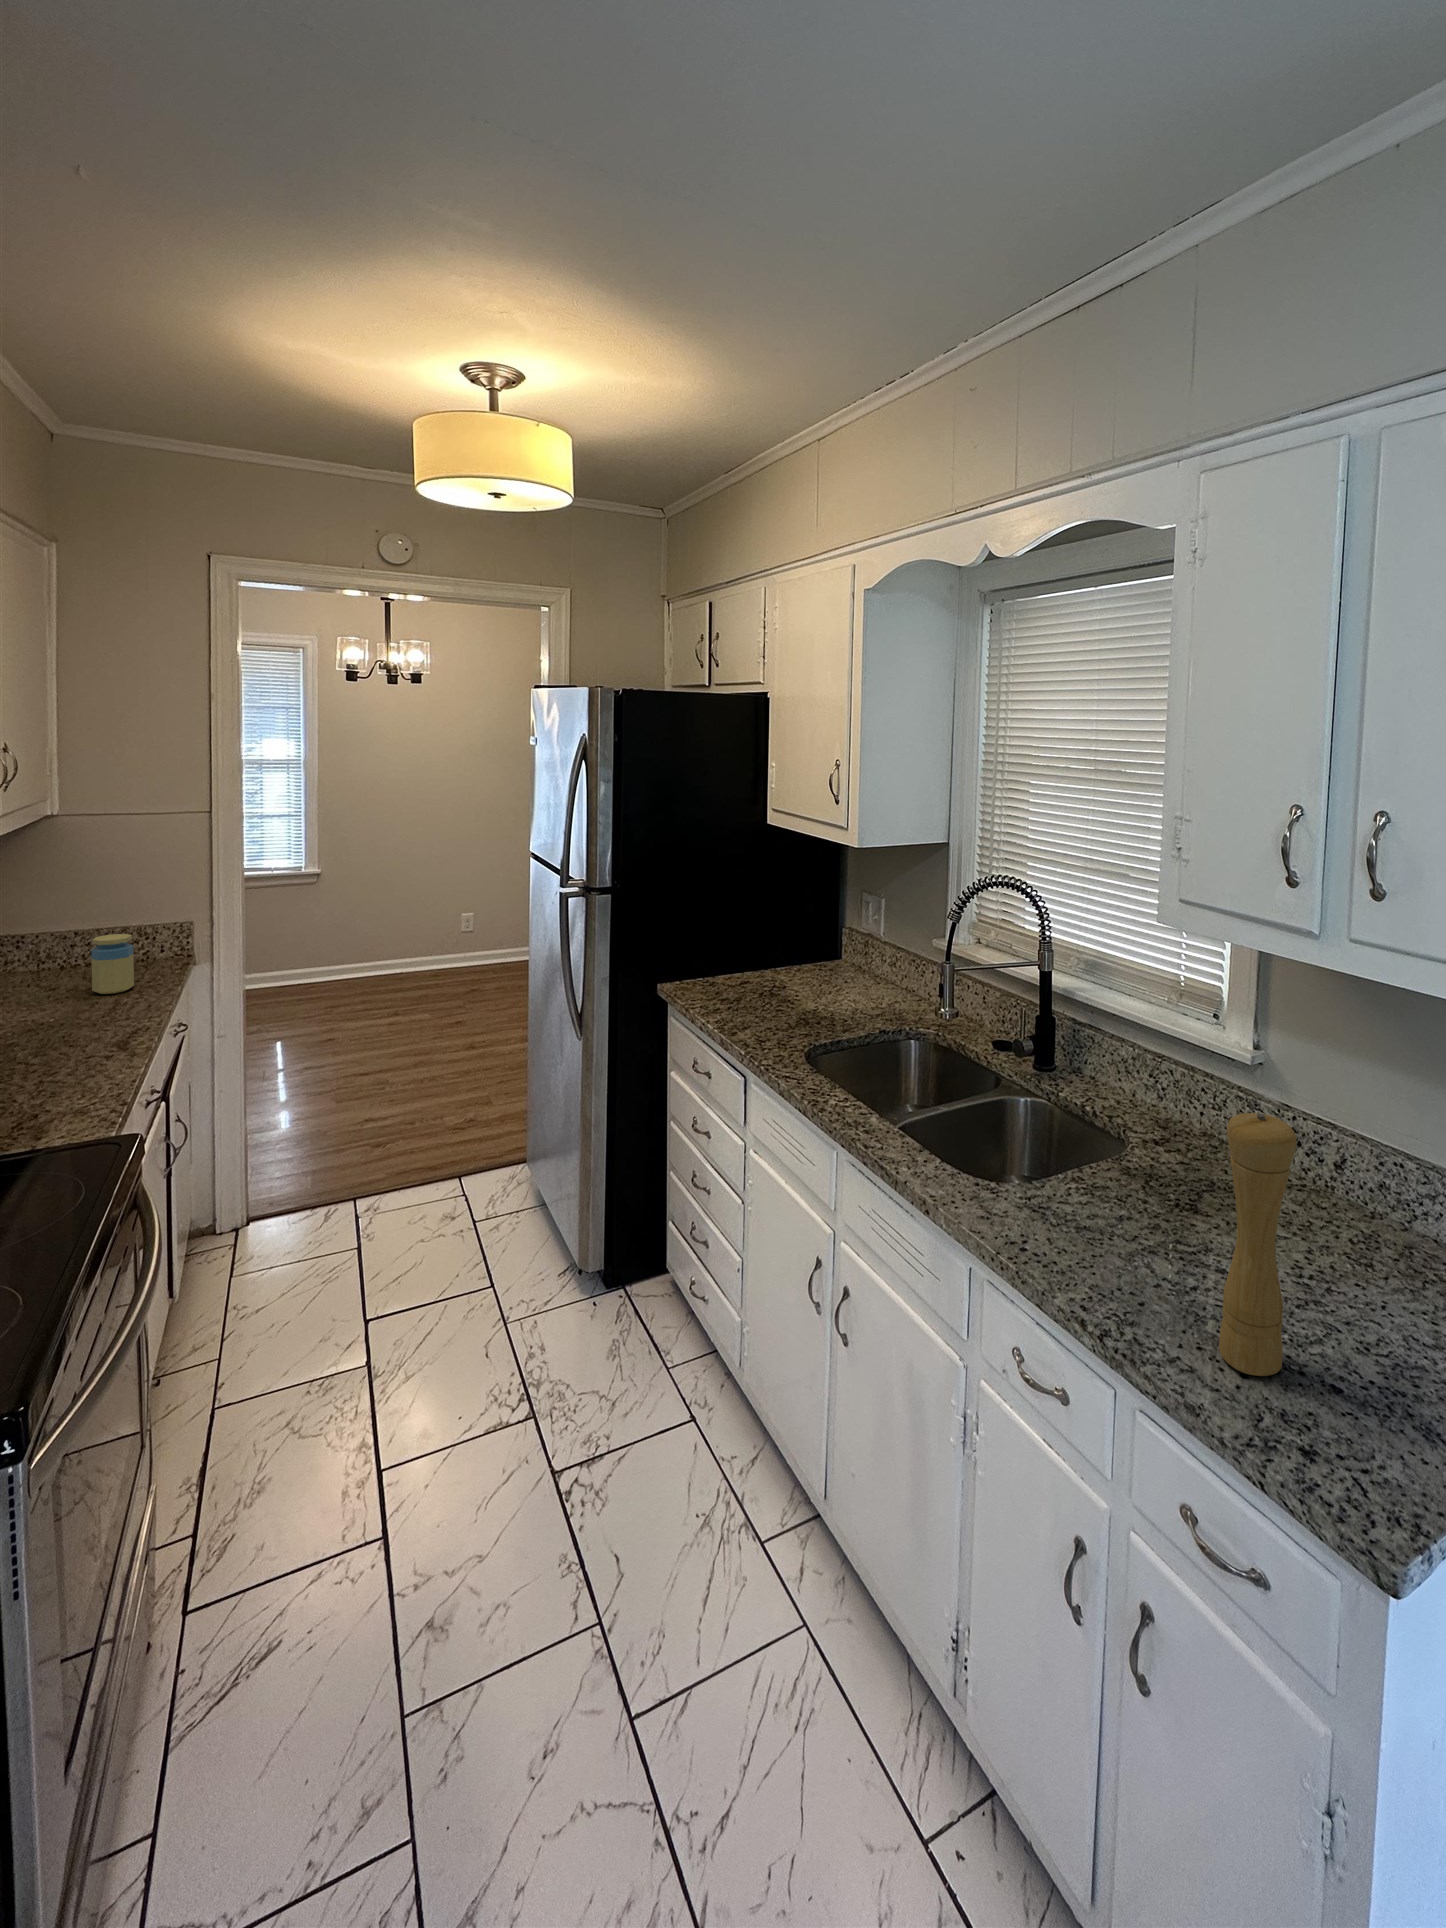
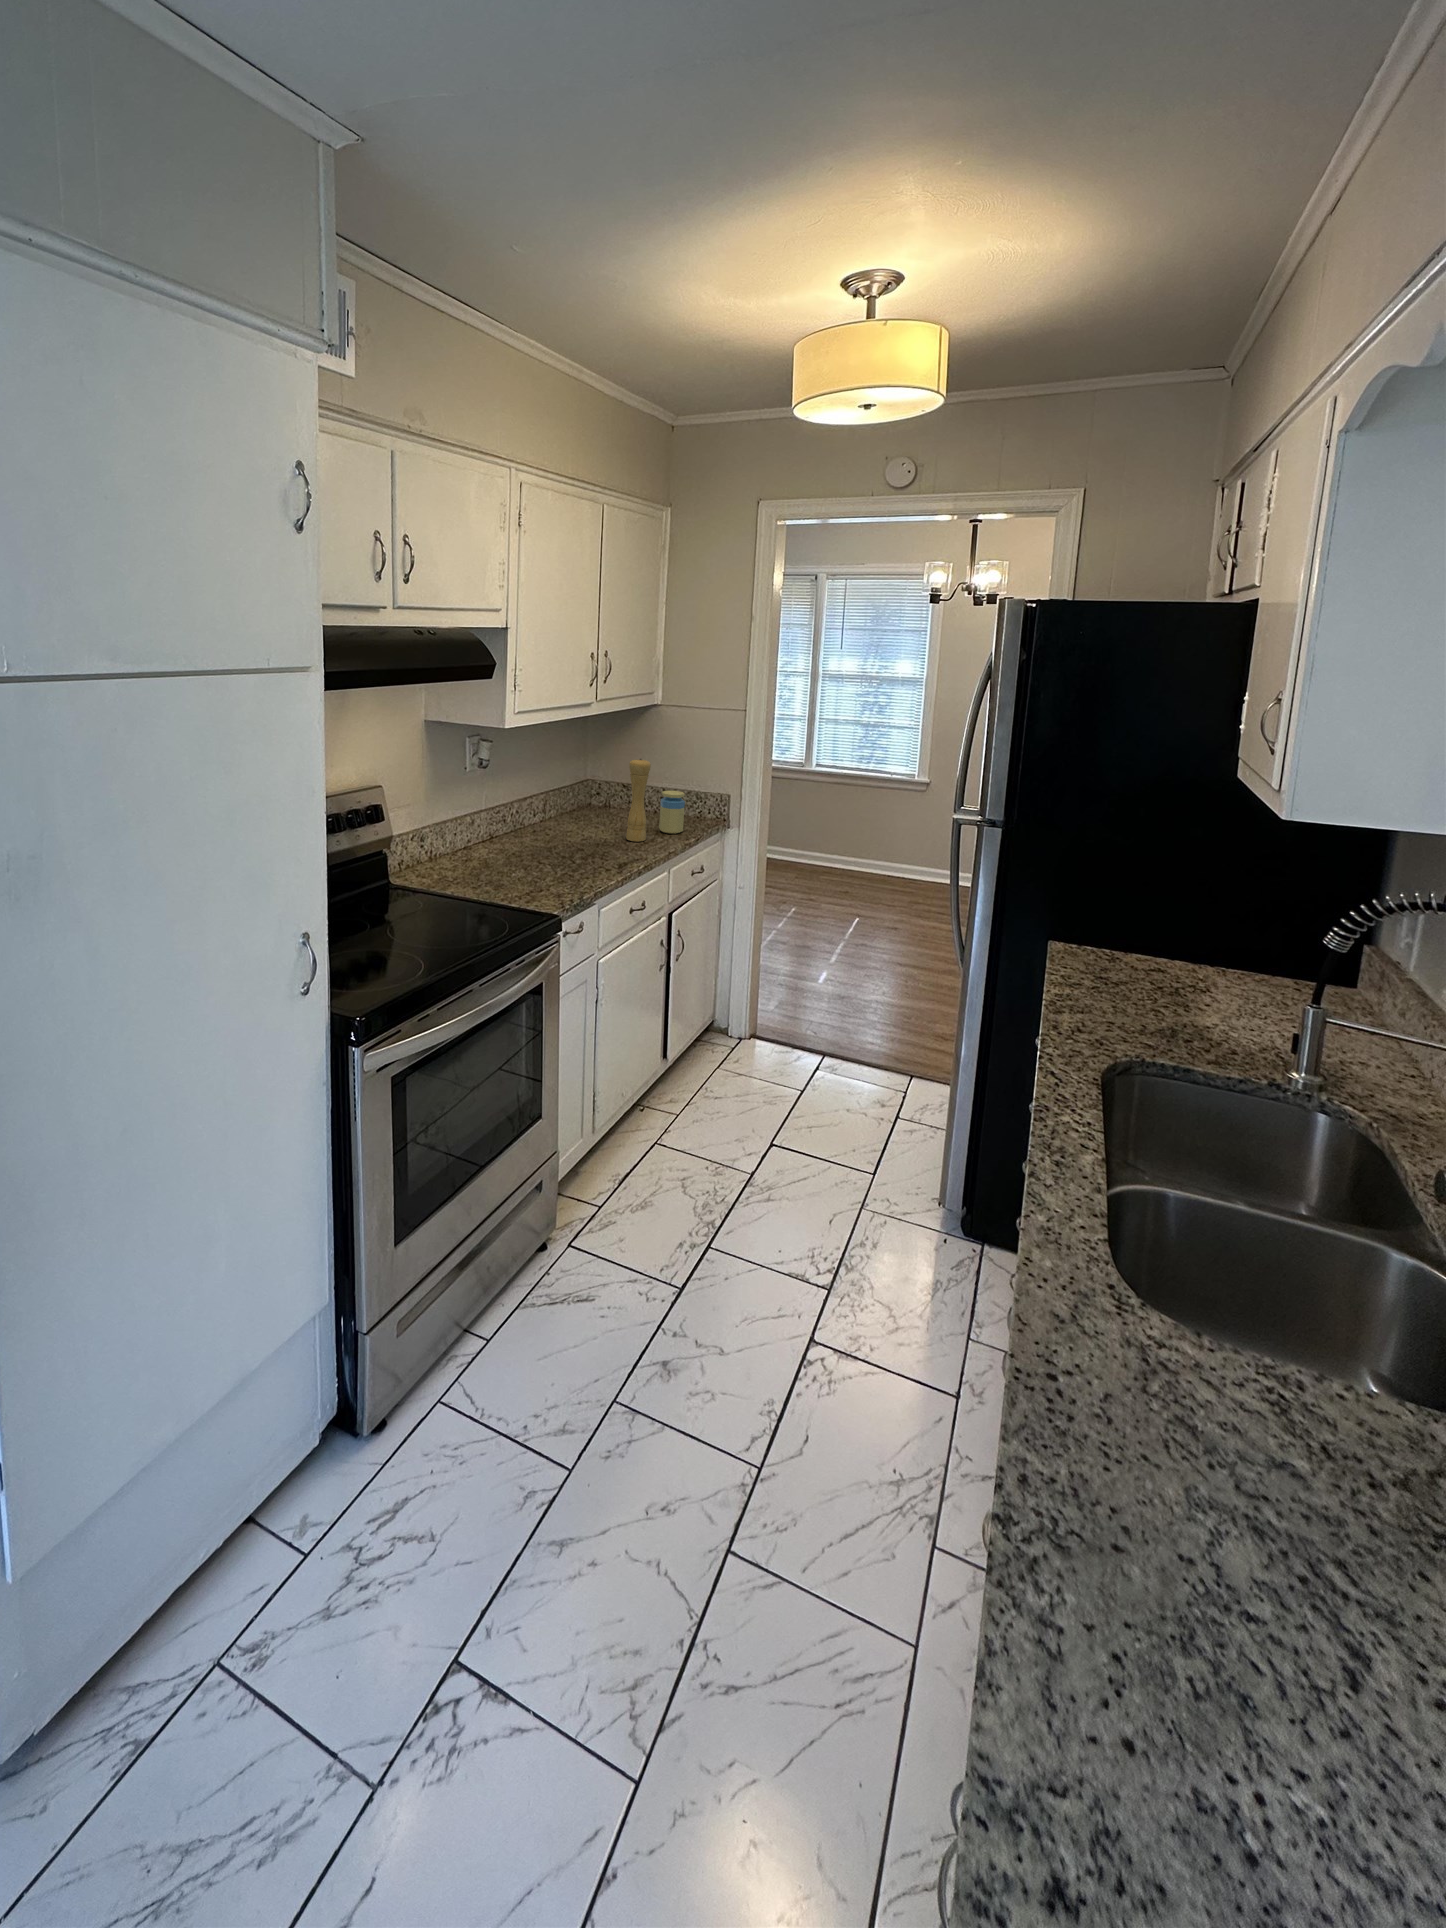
pepper mill: present [1219,1113,1296,1376] -> present [626,759,651,842]

